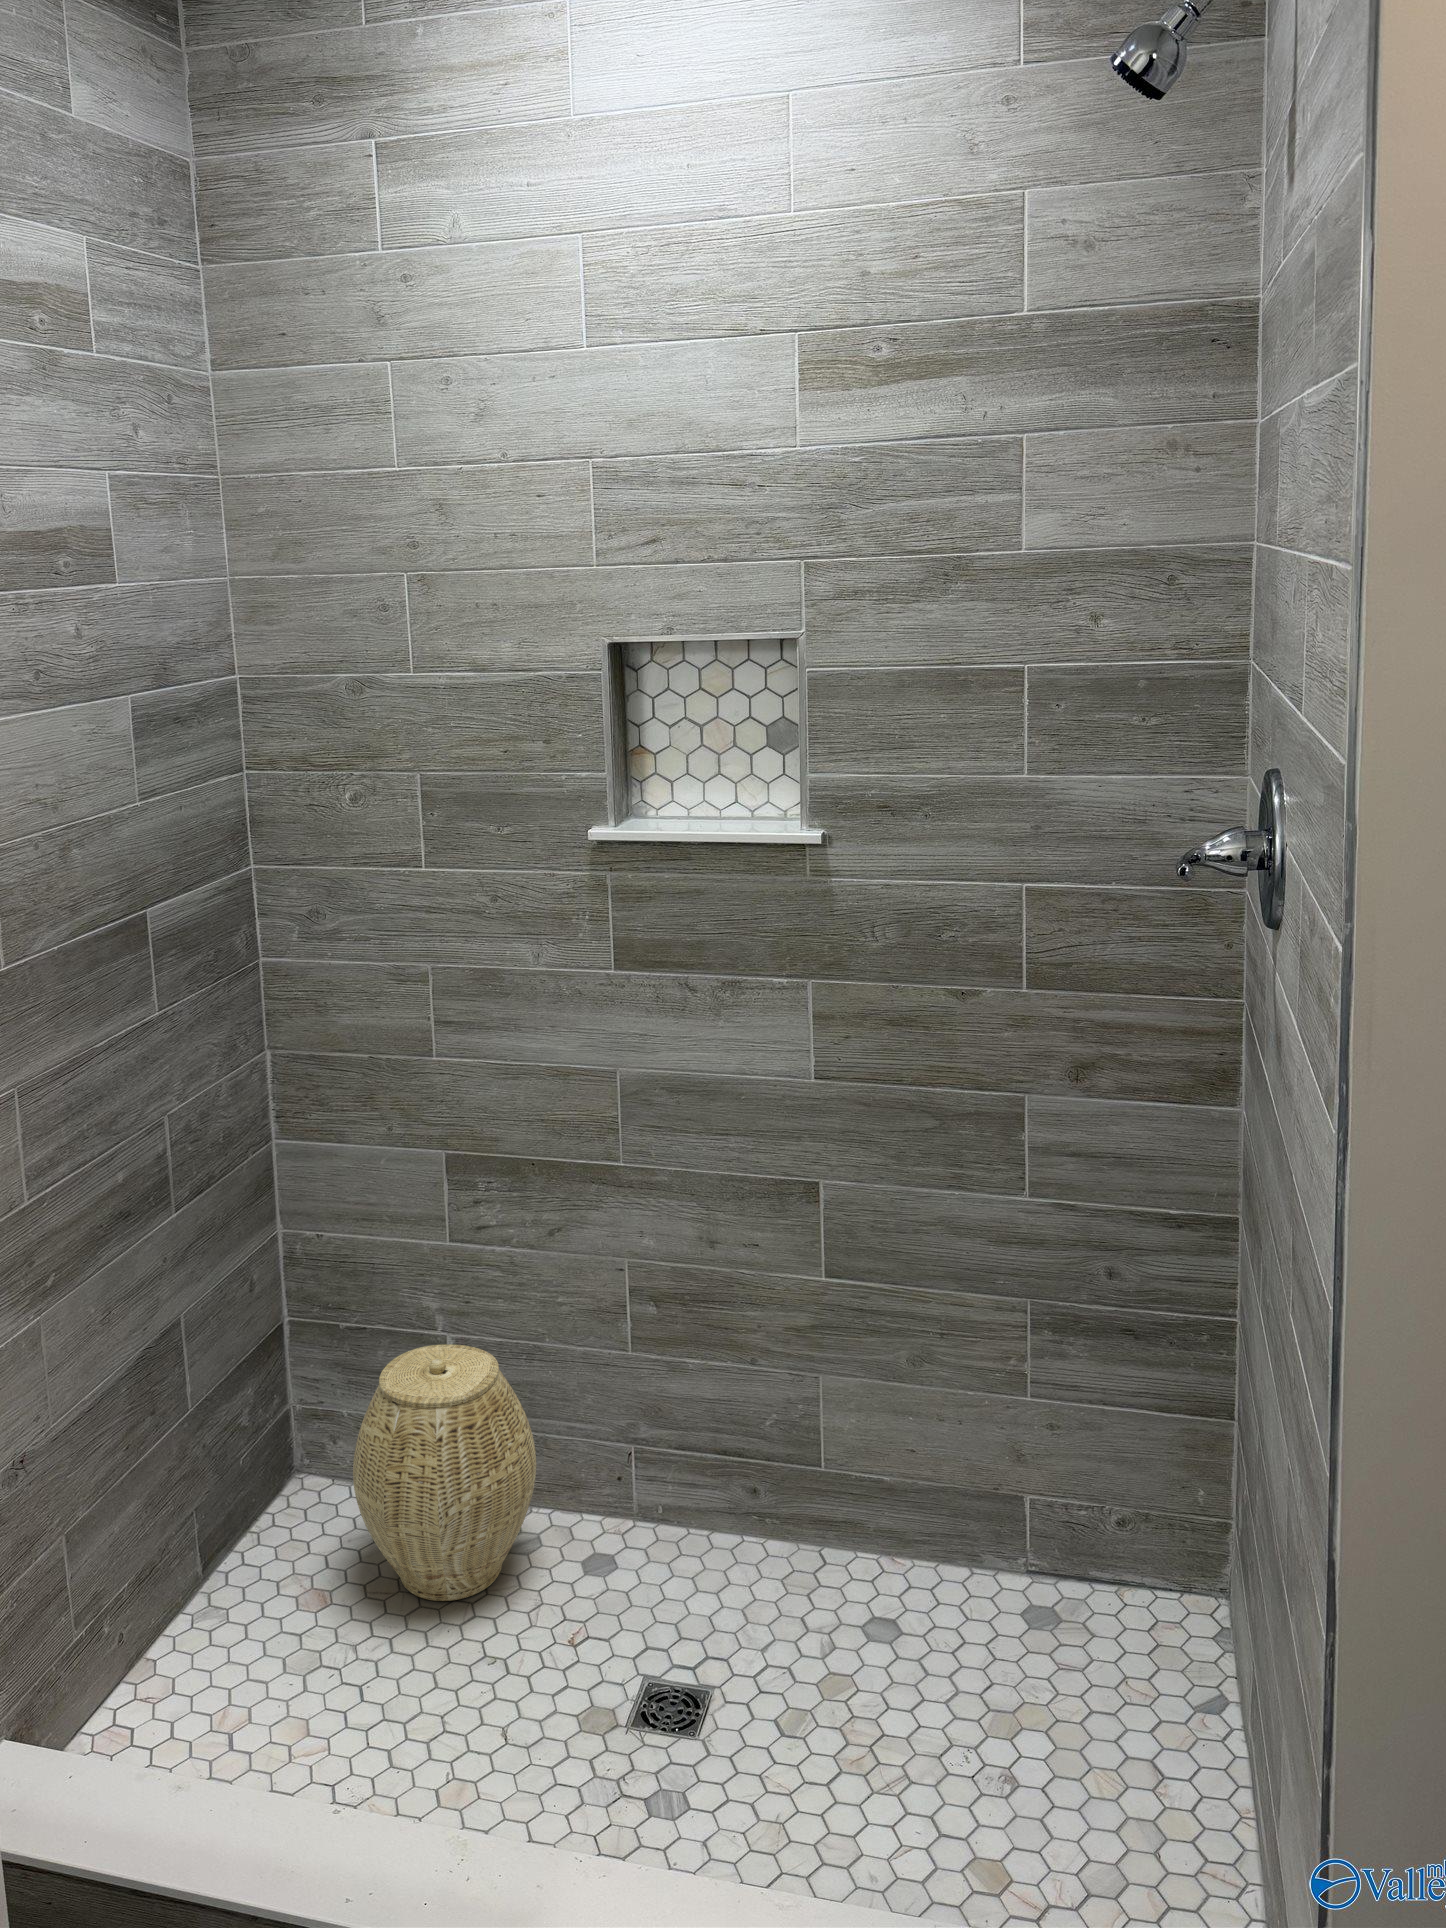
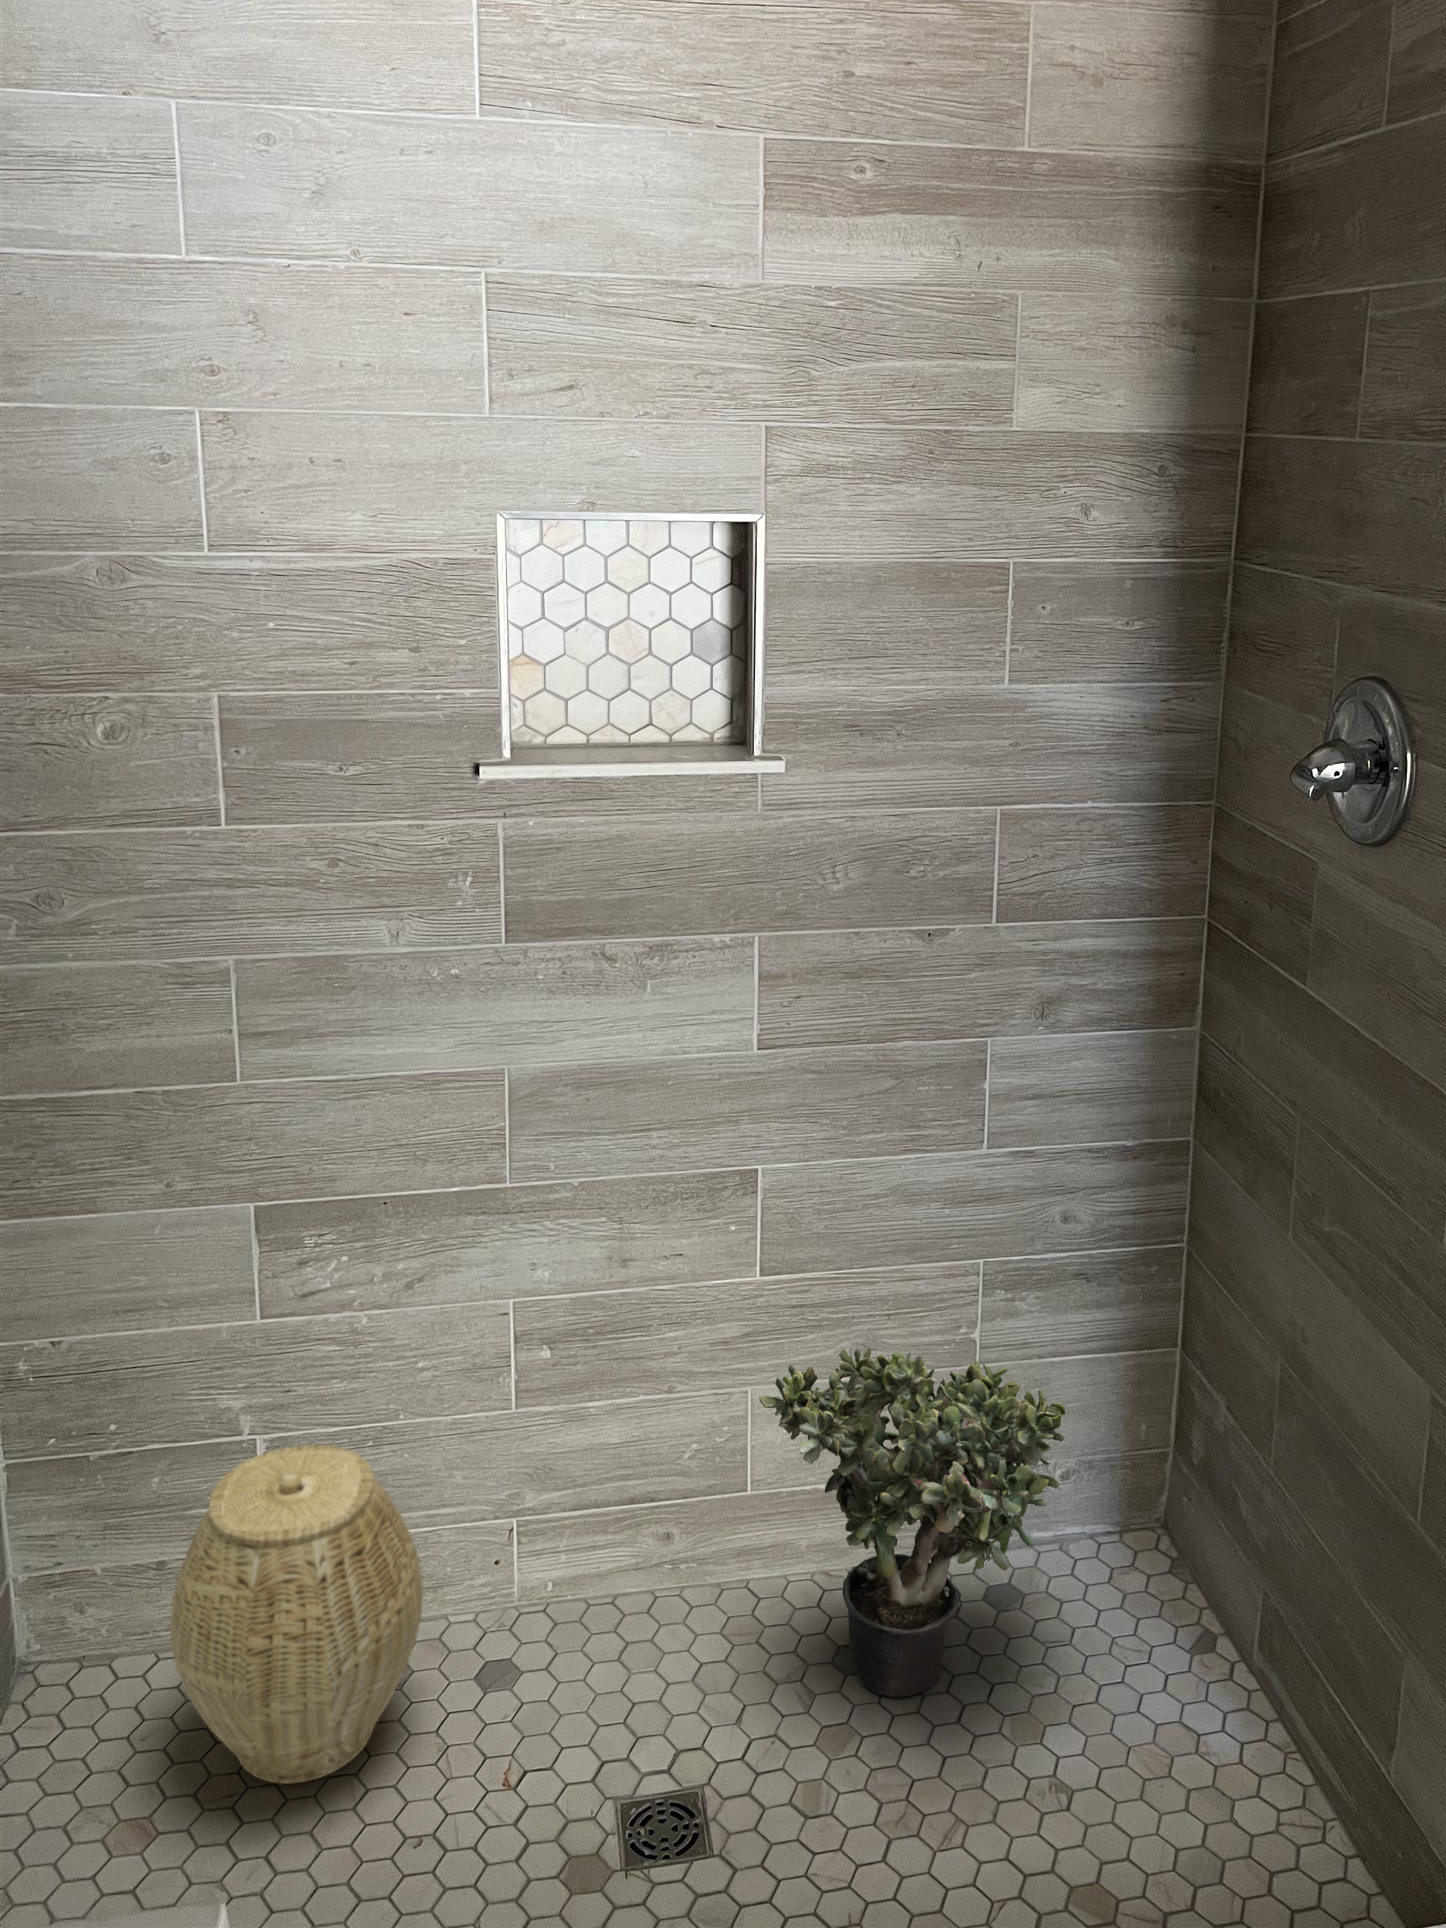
potted plant: none [785,1349,1065,1669] -> present [759,1348,1065,1697]

